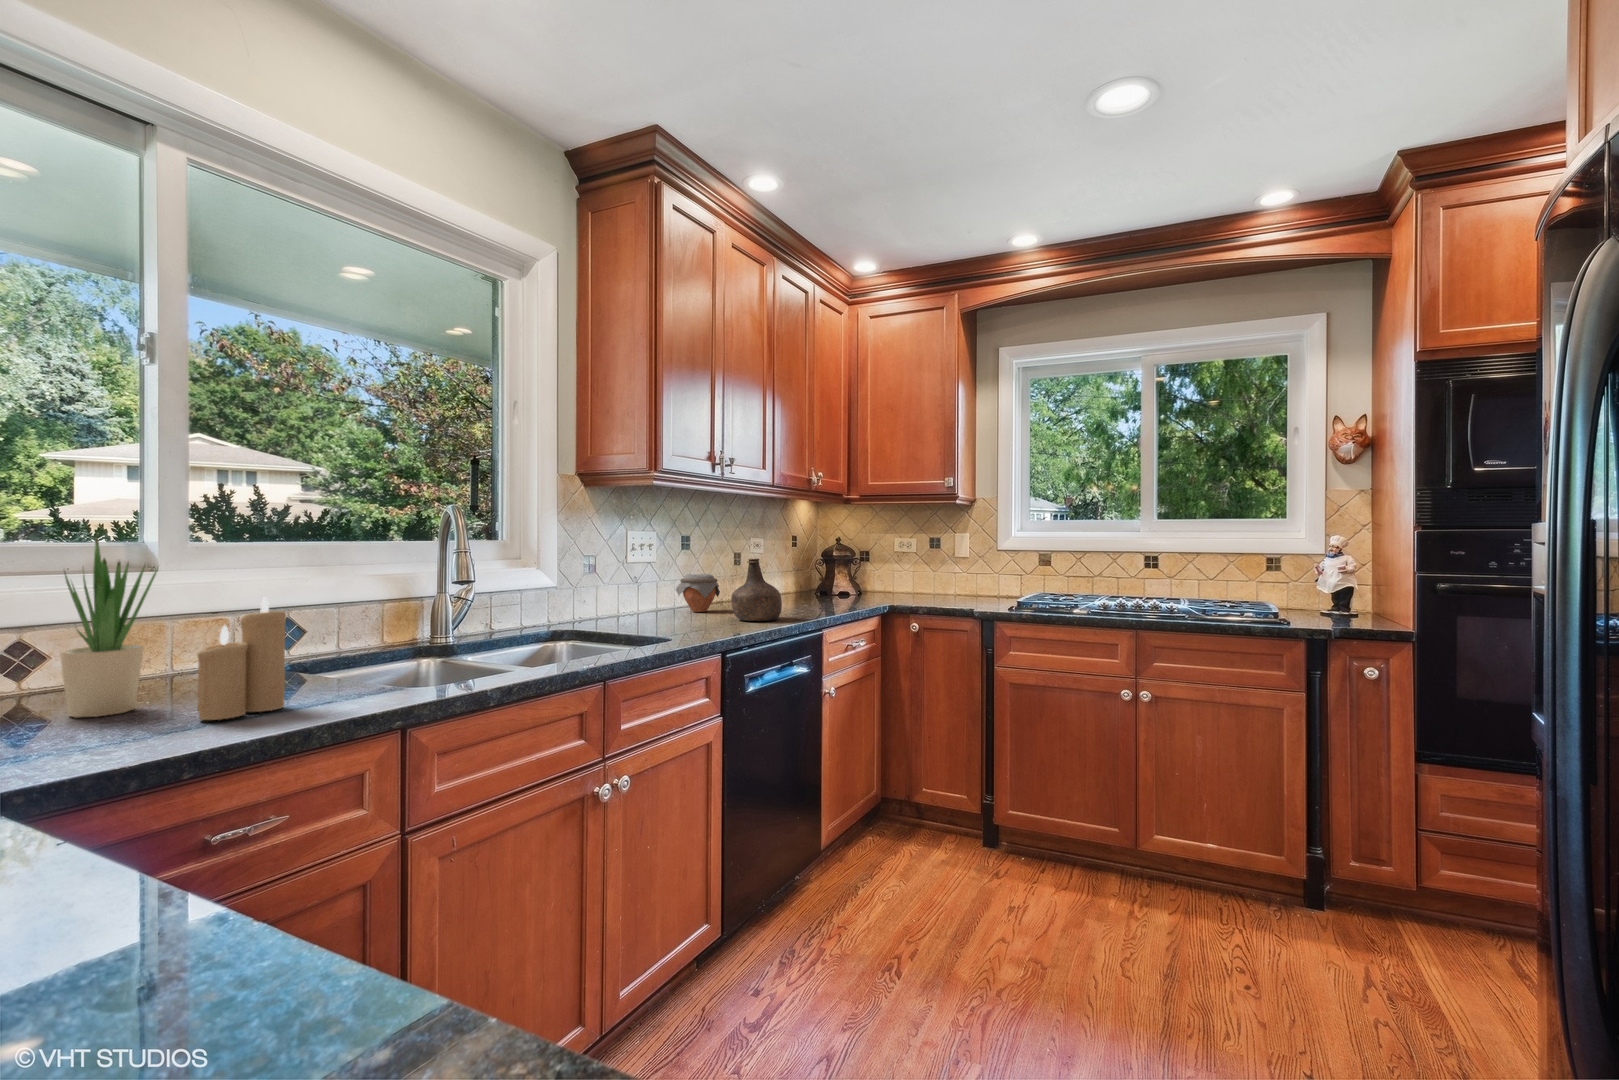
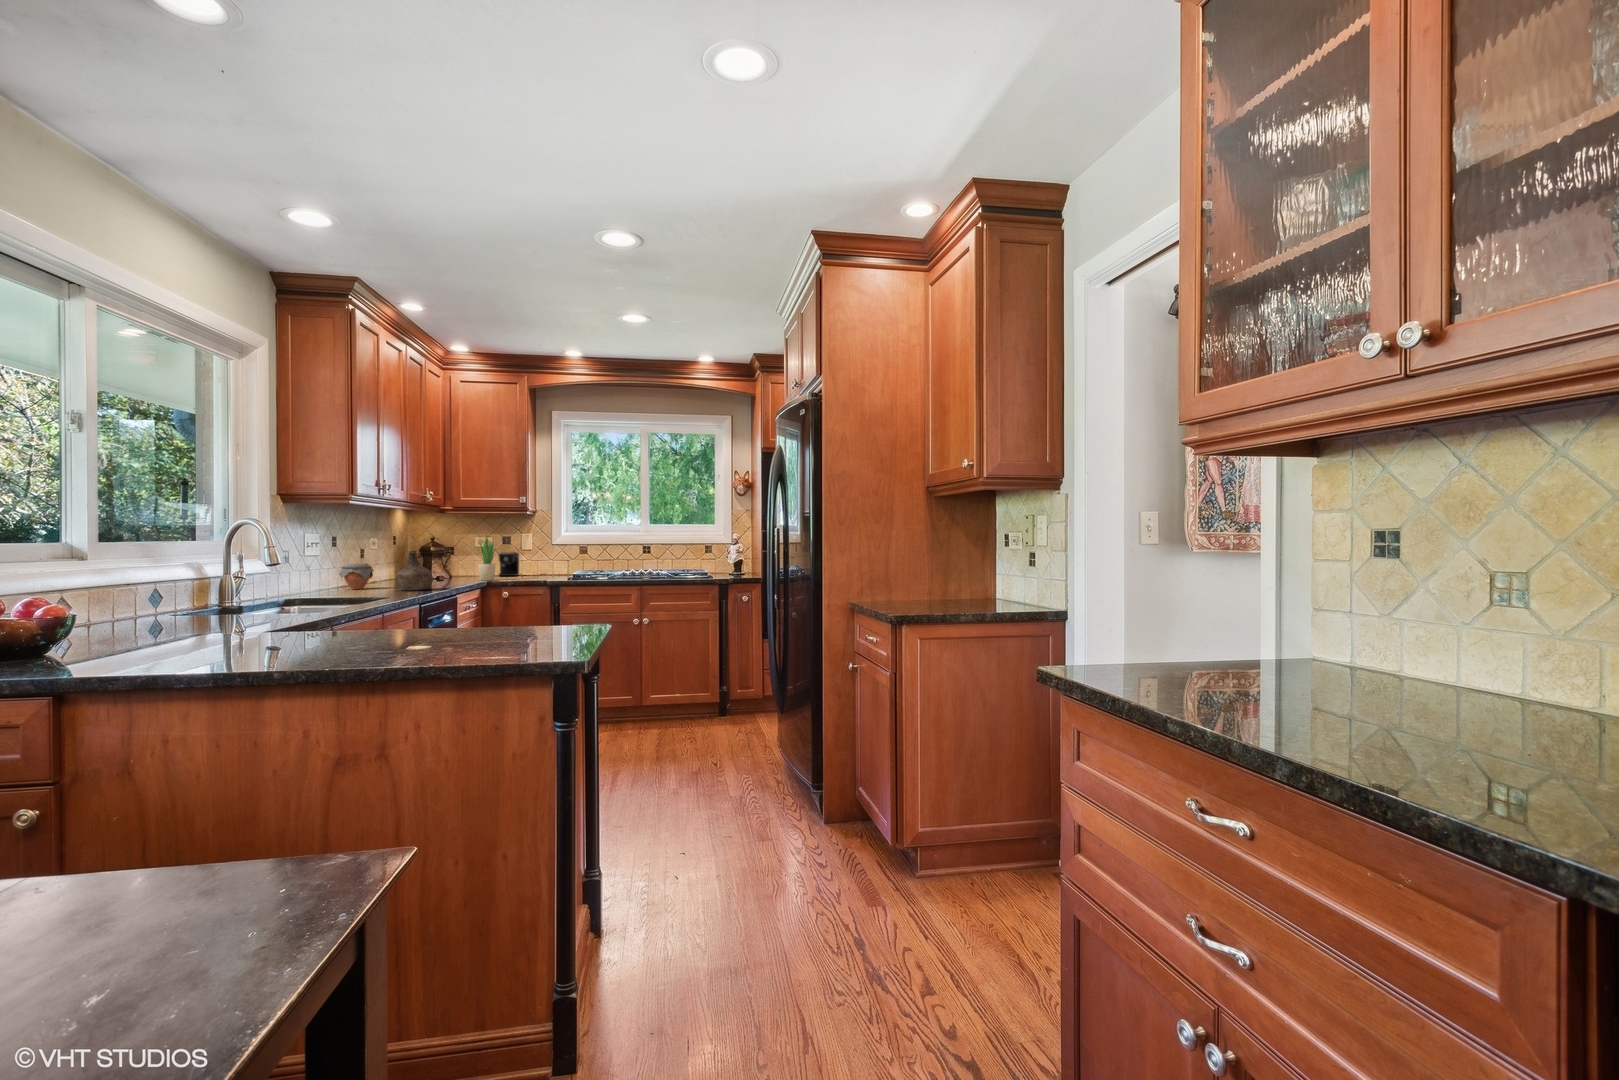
potted plant: present [60,538,157,717] -> present [478,535,496,581]
coffee maker: none [917,561,987,597] -> present [498,552,519,576]
candle: present [197,598,286,720] -> none [220,569,254,629]

